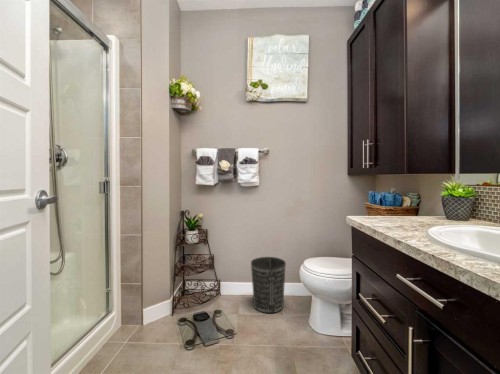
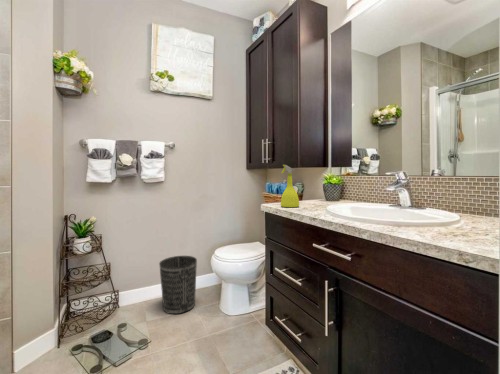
spray bottle: none [371,169,397,221] -> present [281,165,299,207]

